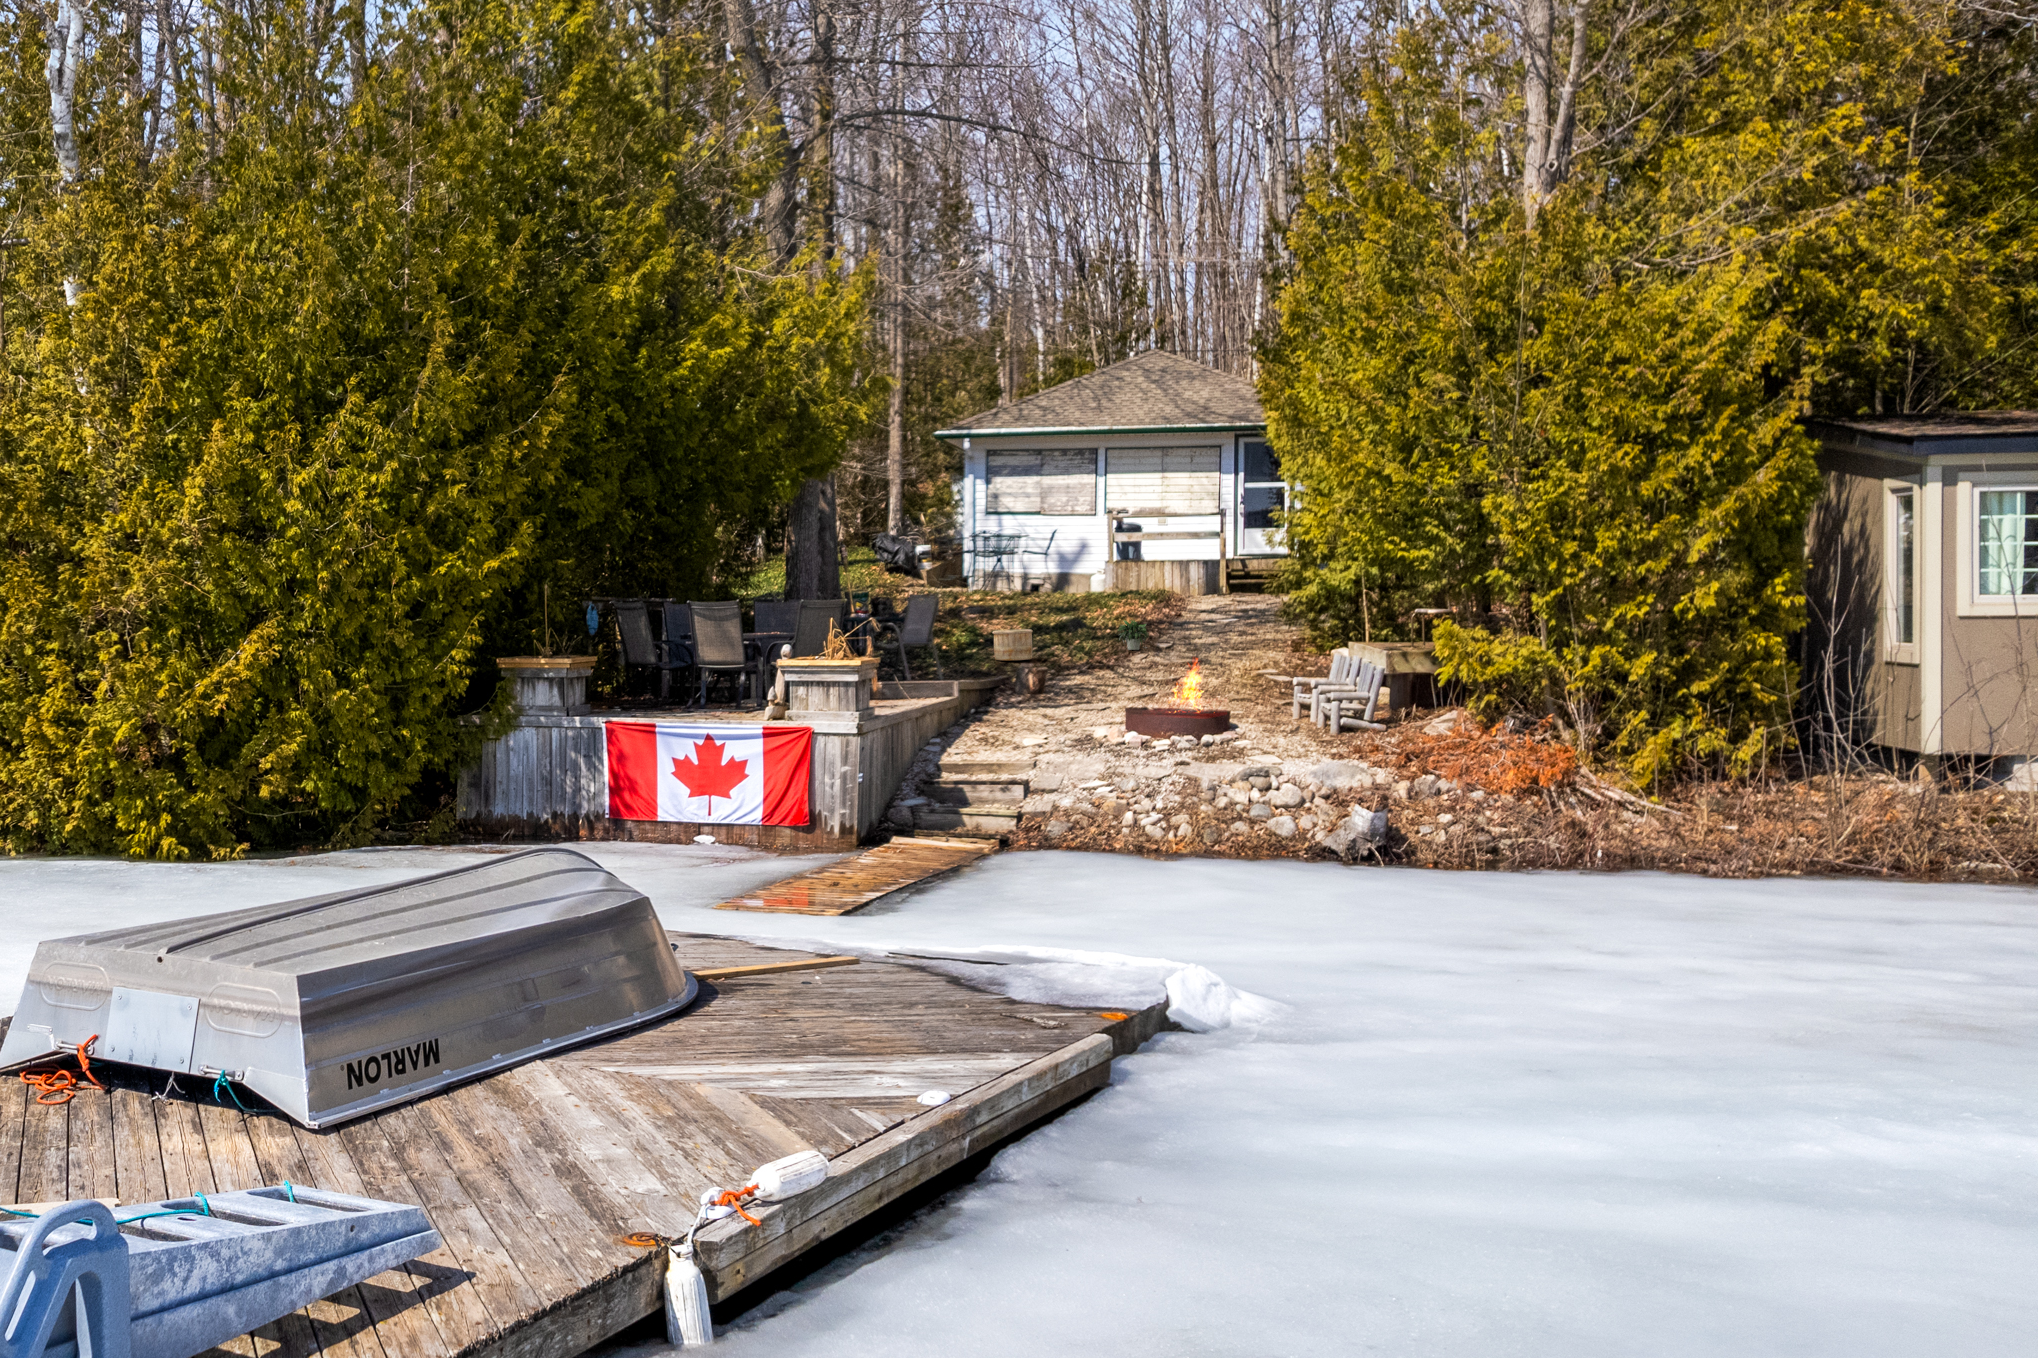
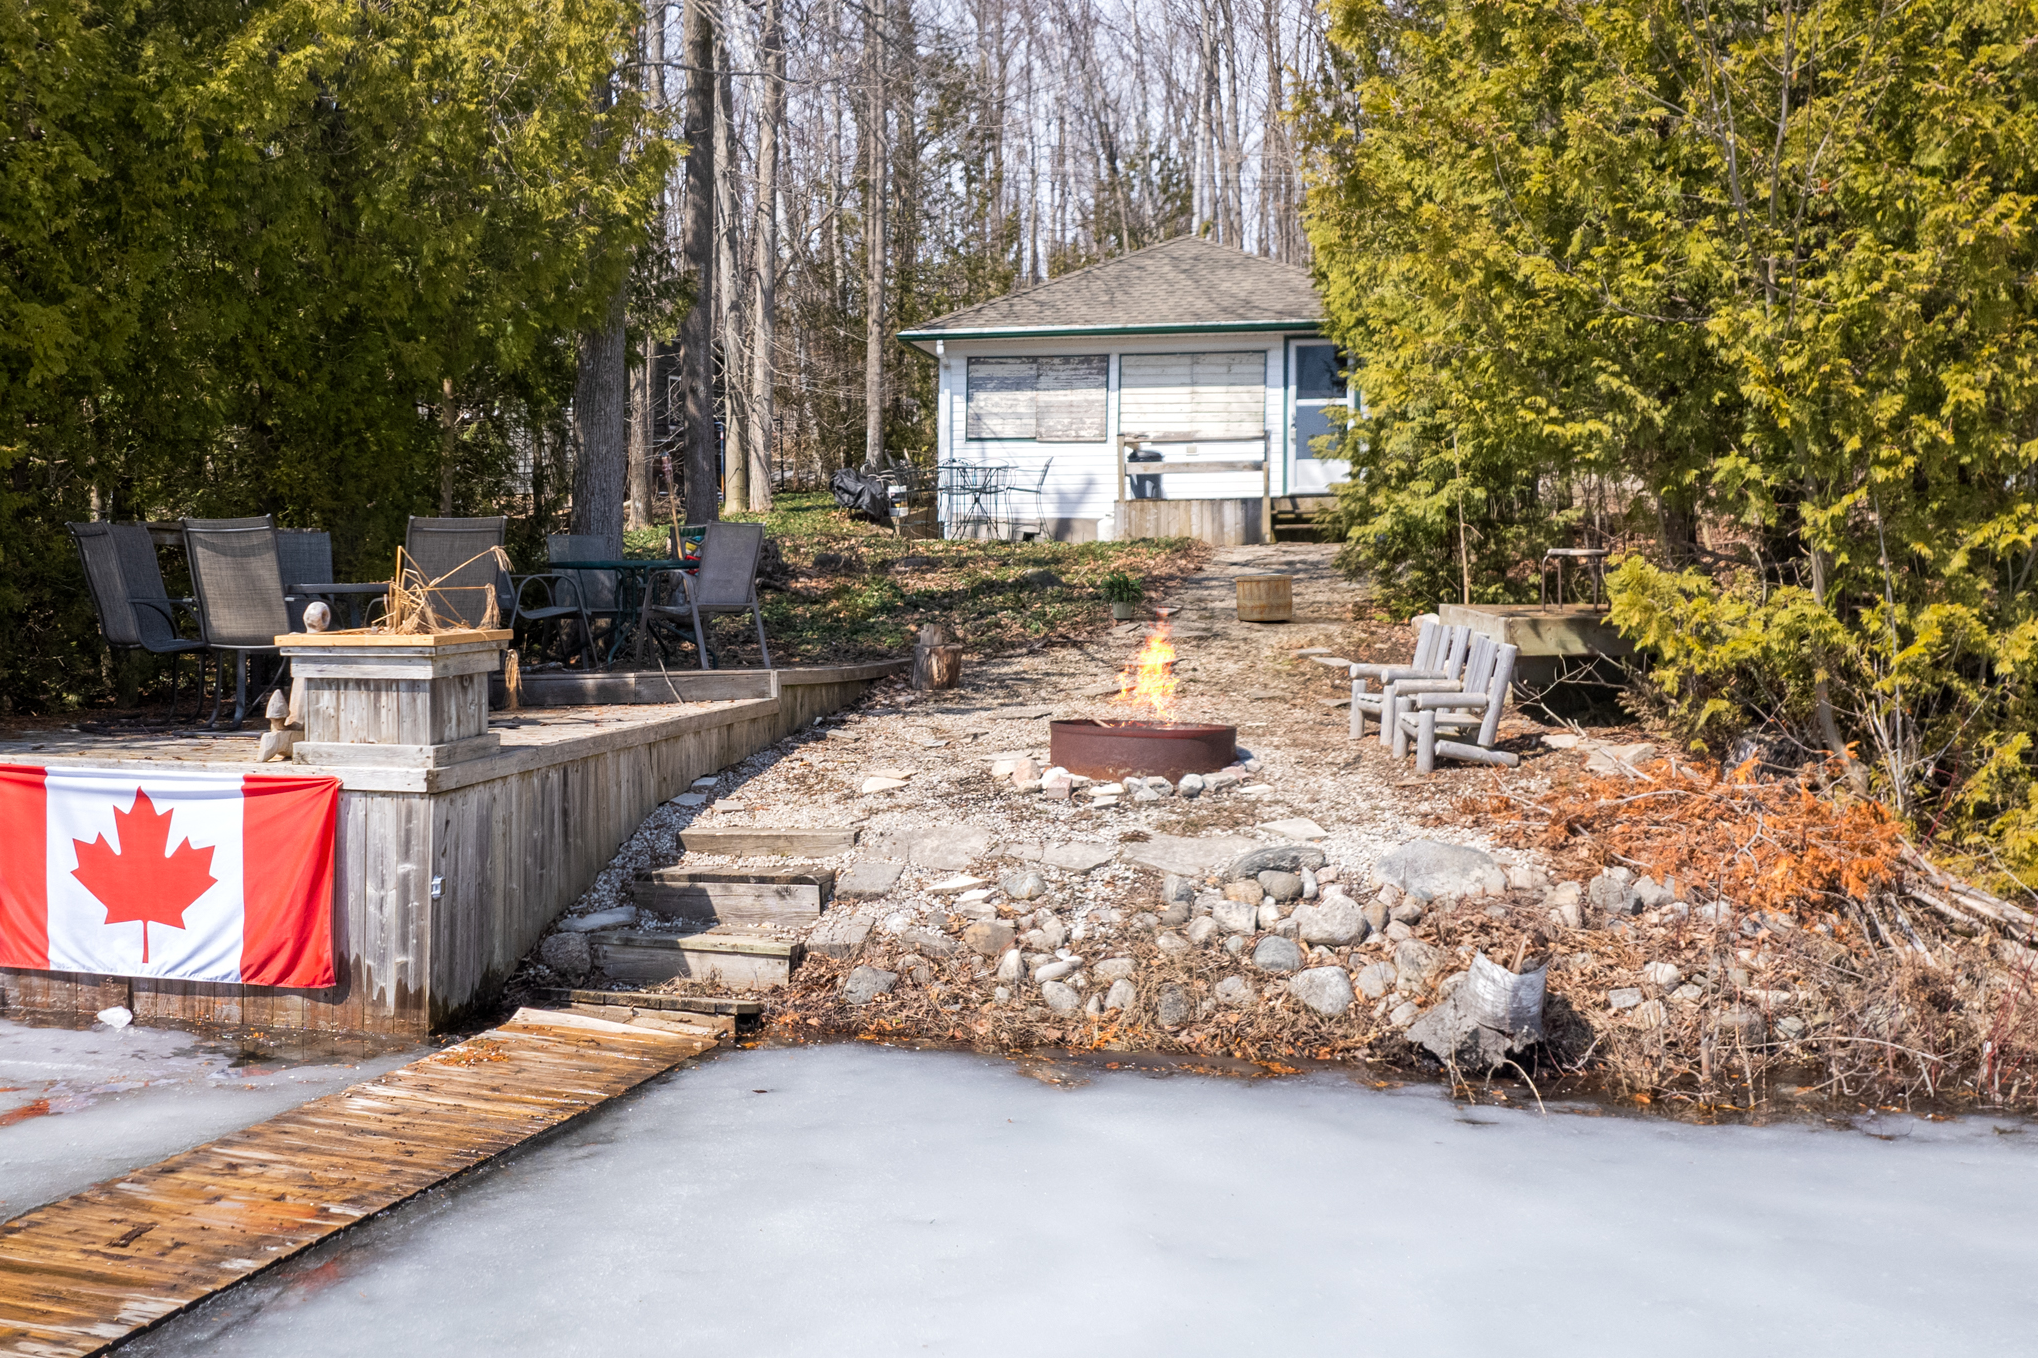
wooden bucket: present [992,629,1033,661] -> present [1234,575,1293,621]

